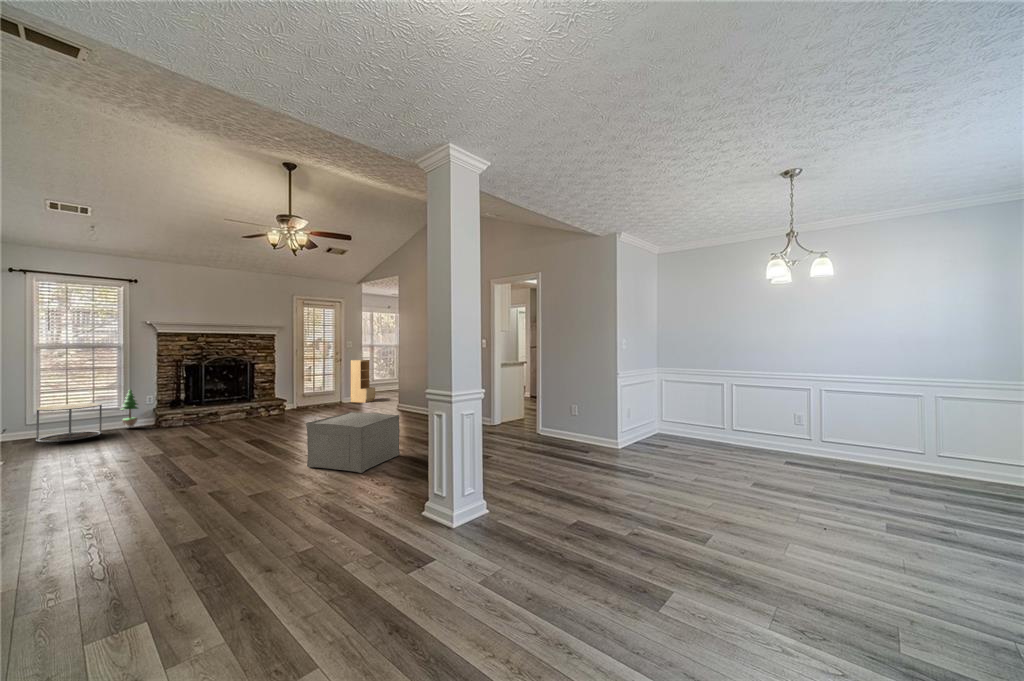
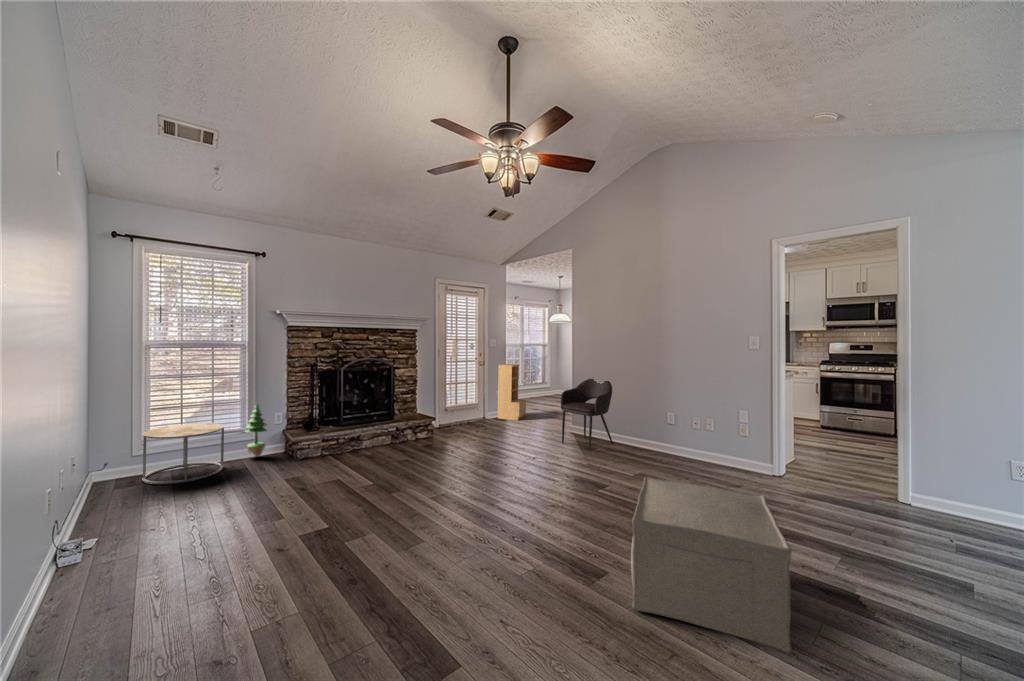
armchair: none [377,366,416,416] -> present [561,379,613,451]

